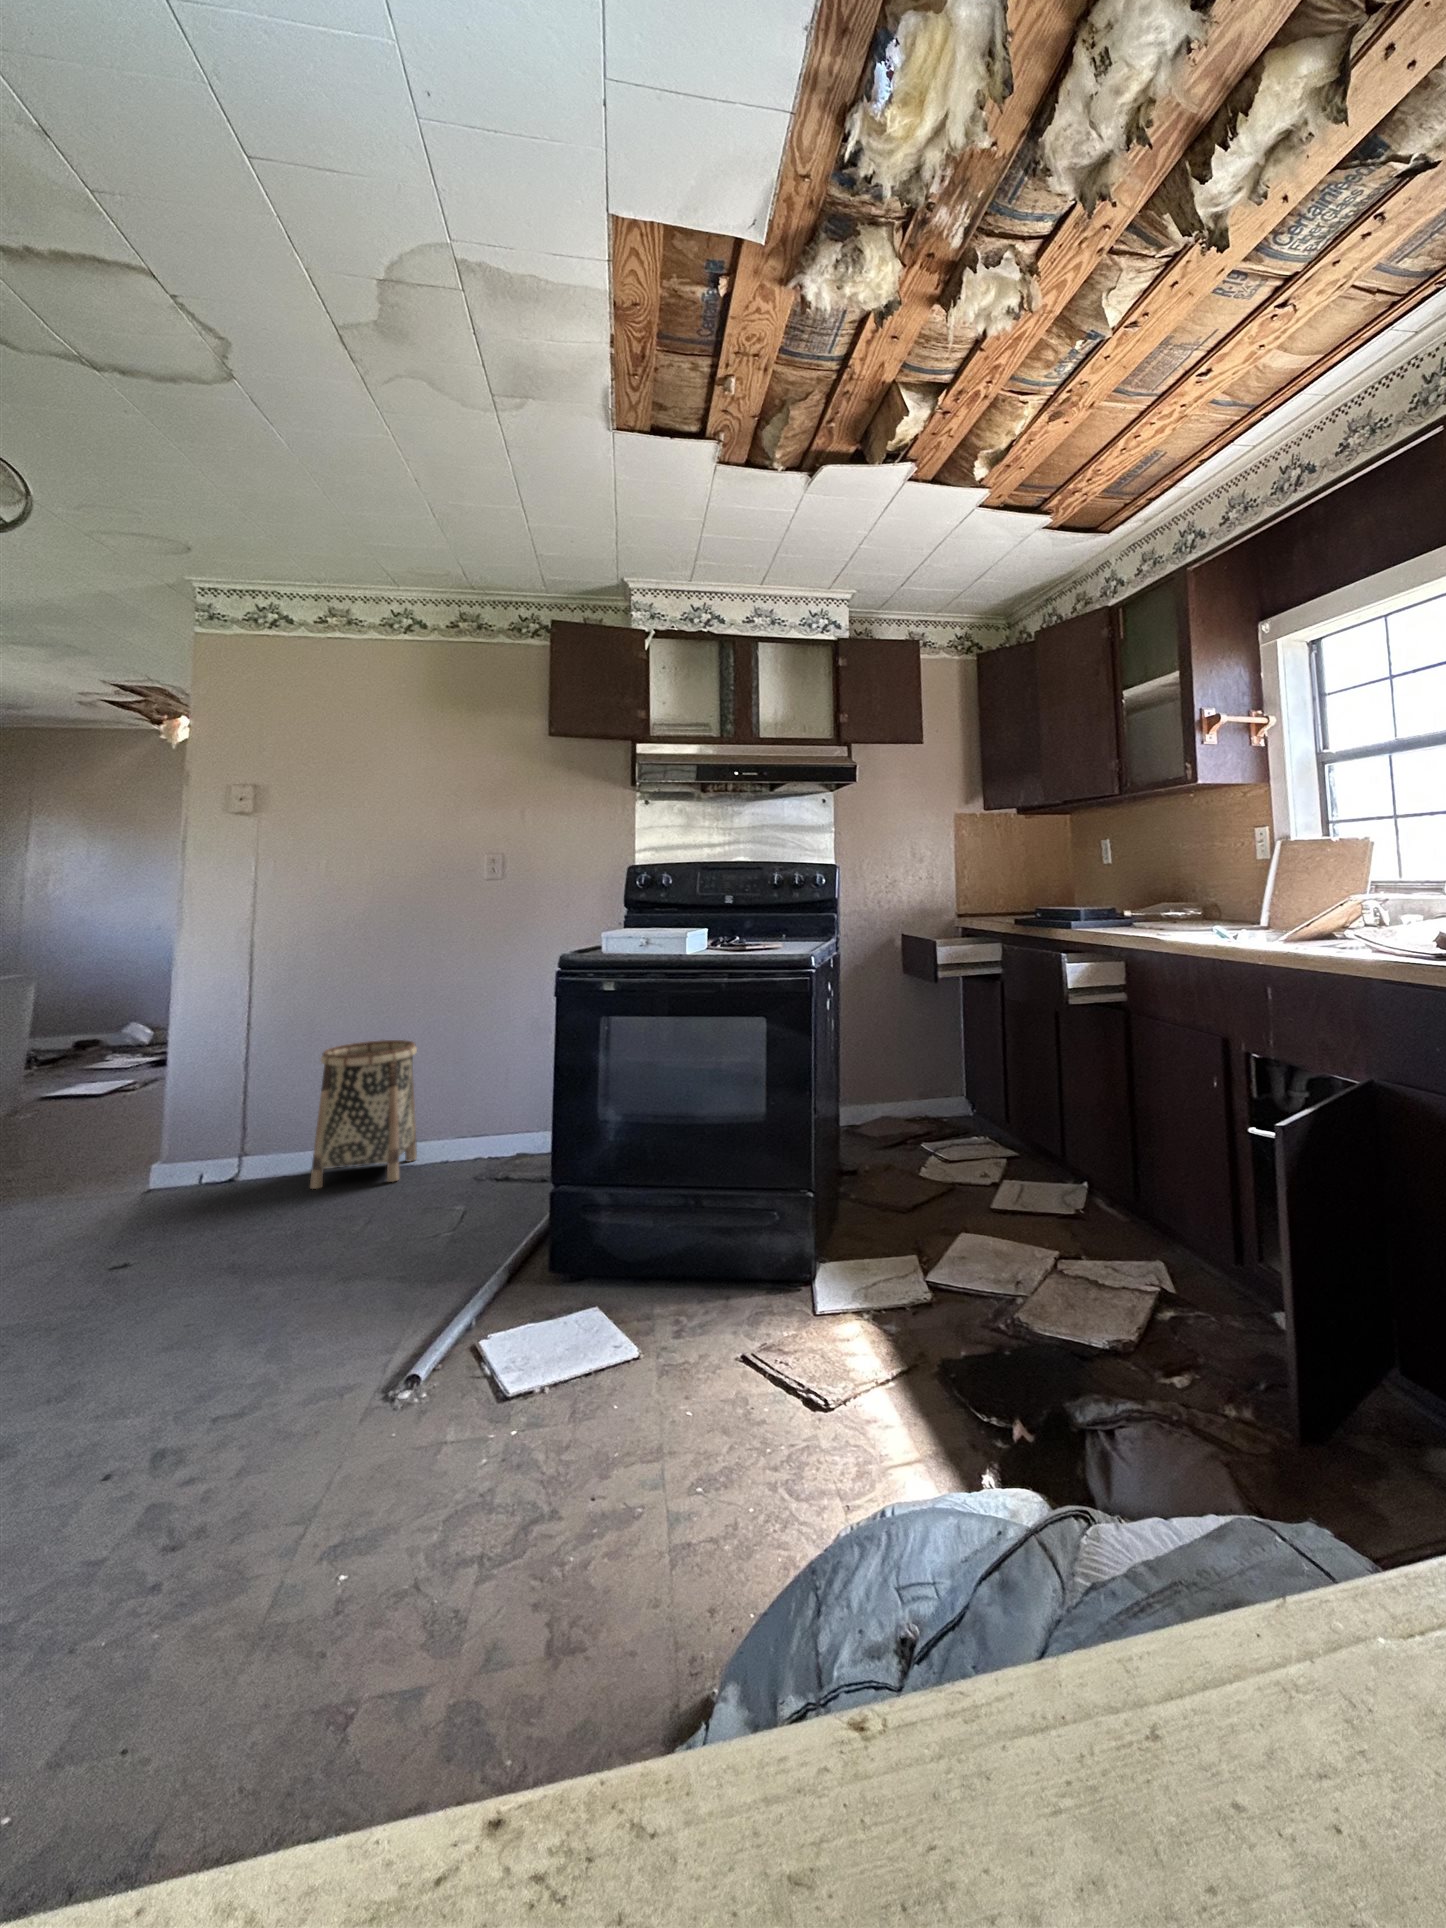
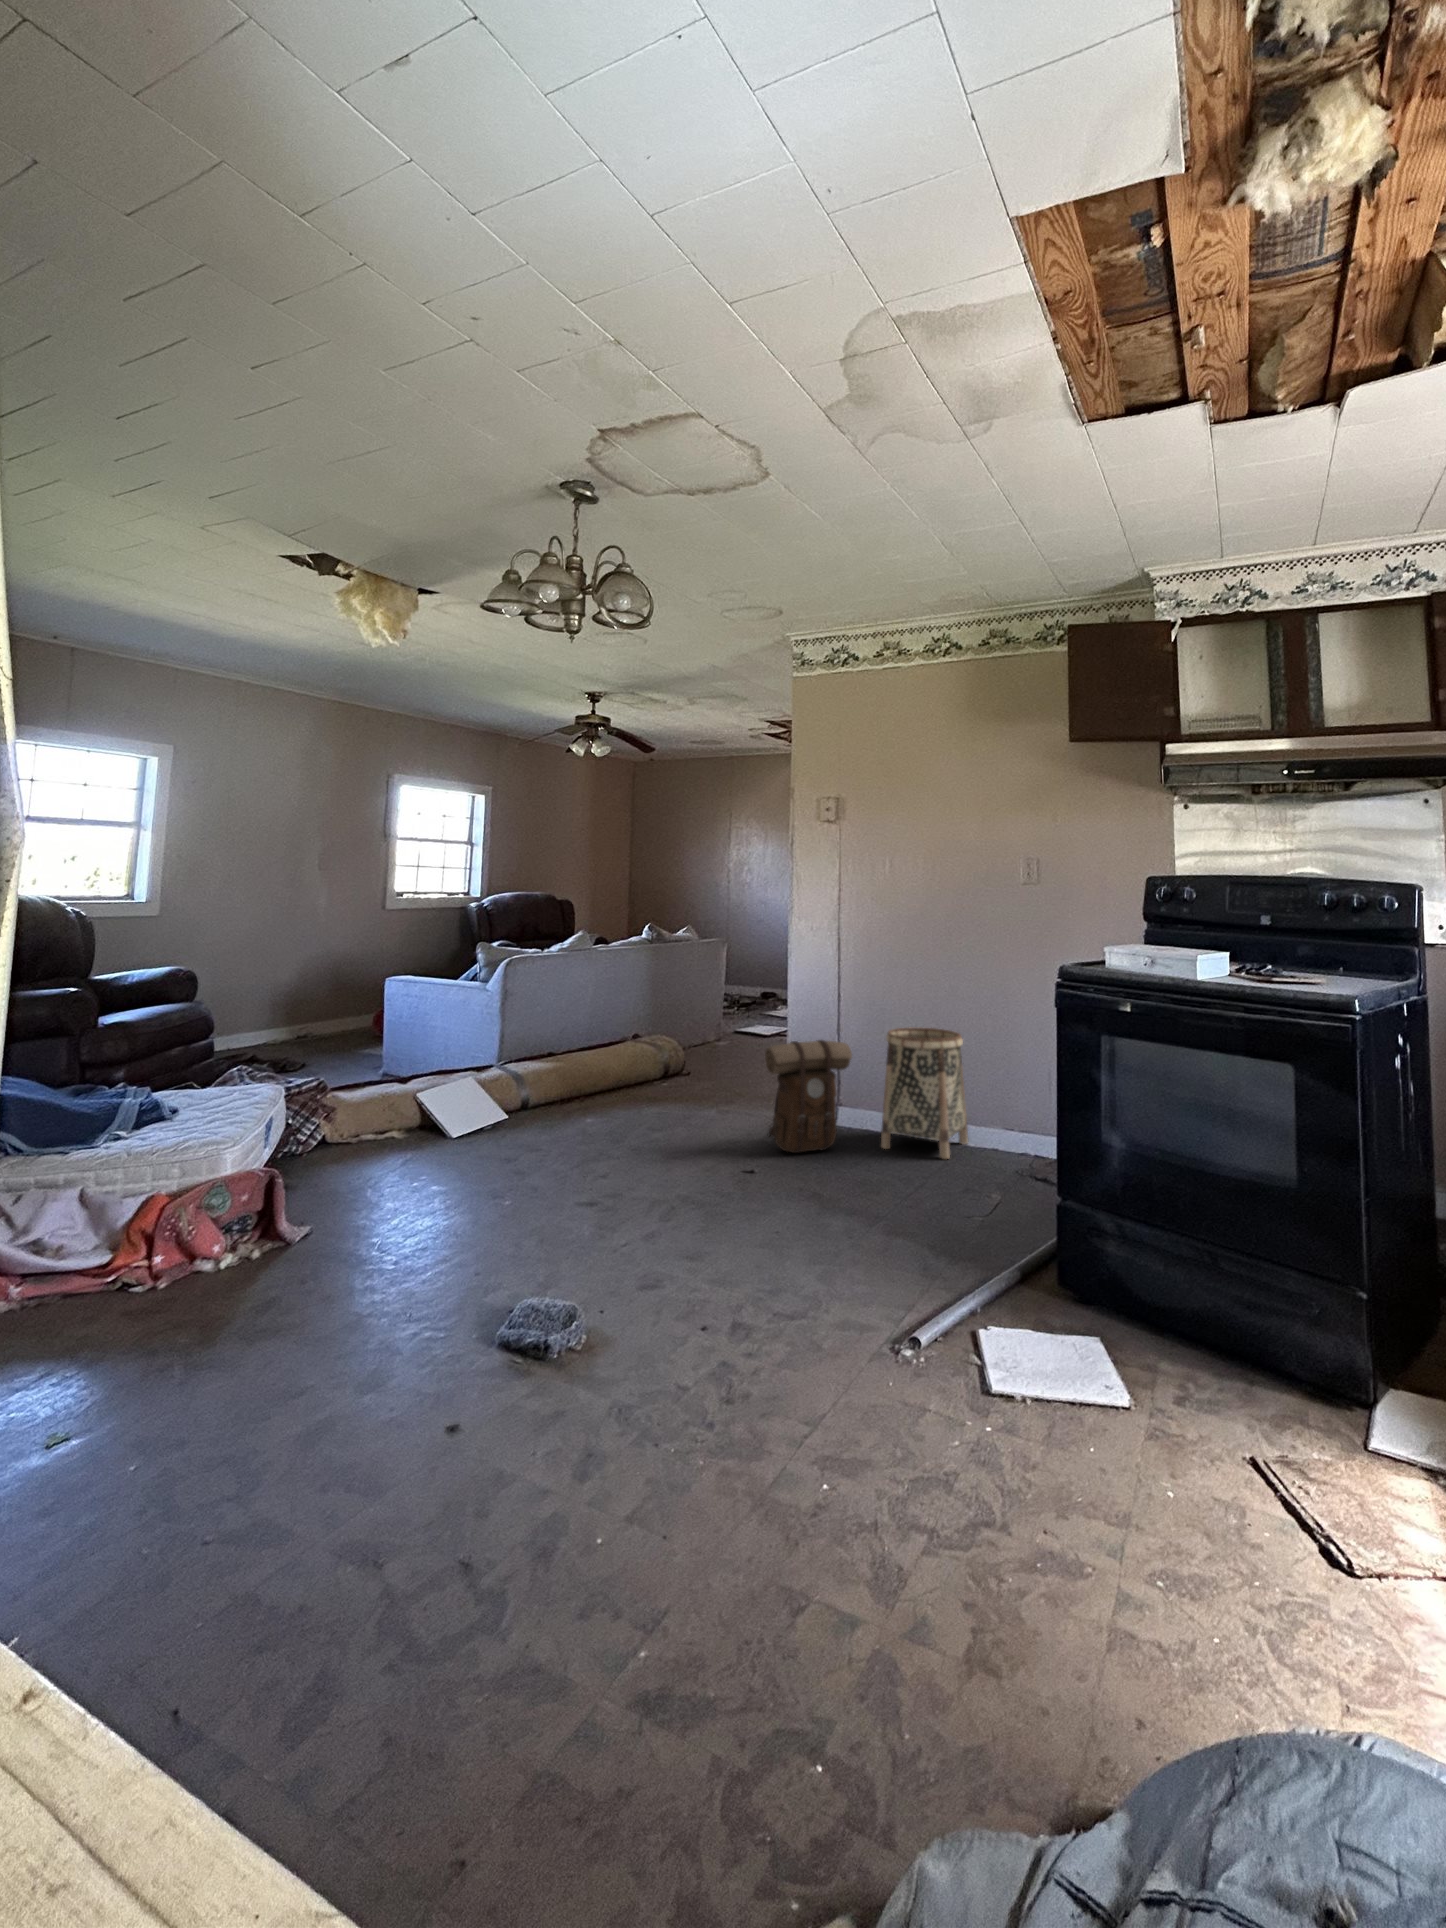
backpack: none [142,1074,277,1225] -> present [765,1040,852,1153]

